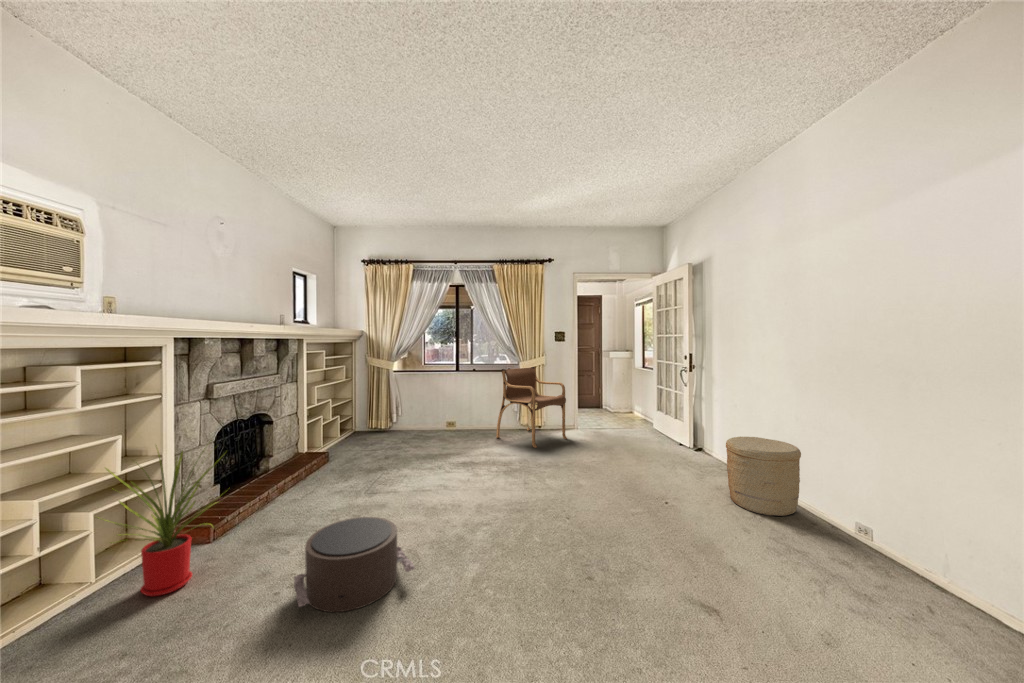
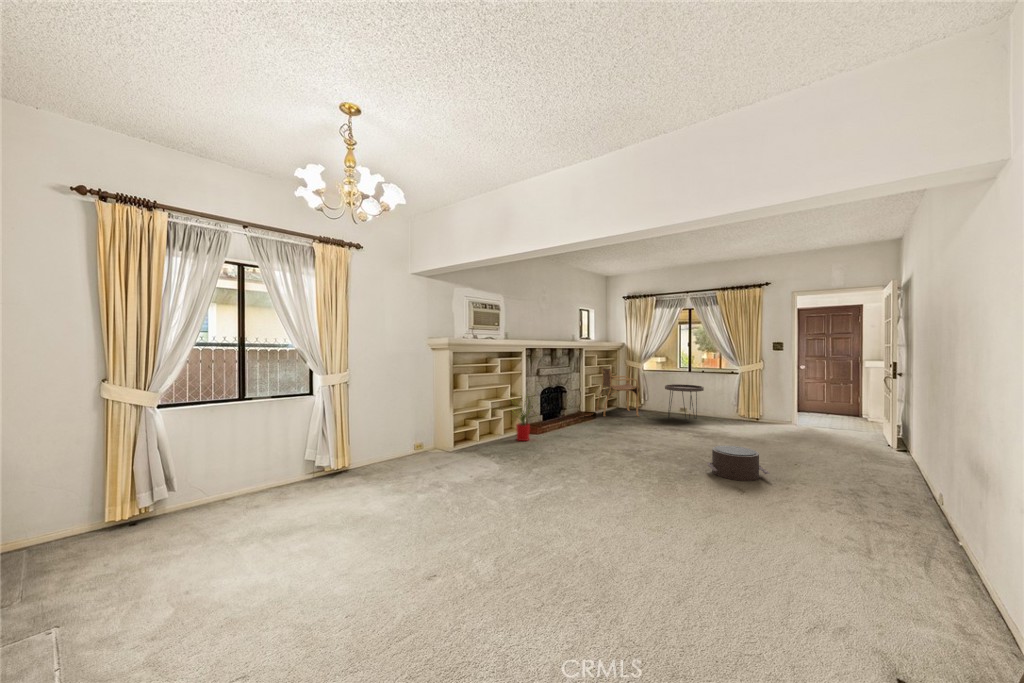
armchair: present [497,367,567,448] -> present [597,367,639,416]
side table: none [433,388,482,441] -> present [665,384,704,423]
woven basket: present [726,437,801,516] -> none [838,434,905,494]
pouf: present [294,517,415,612] -> present [707,445,770,481]

